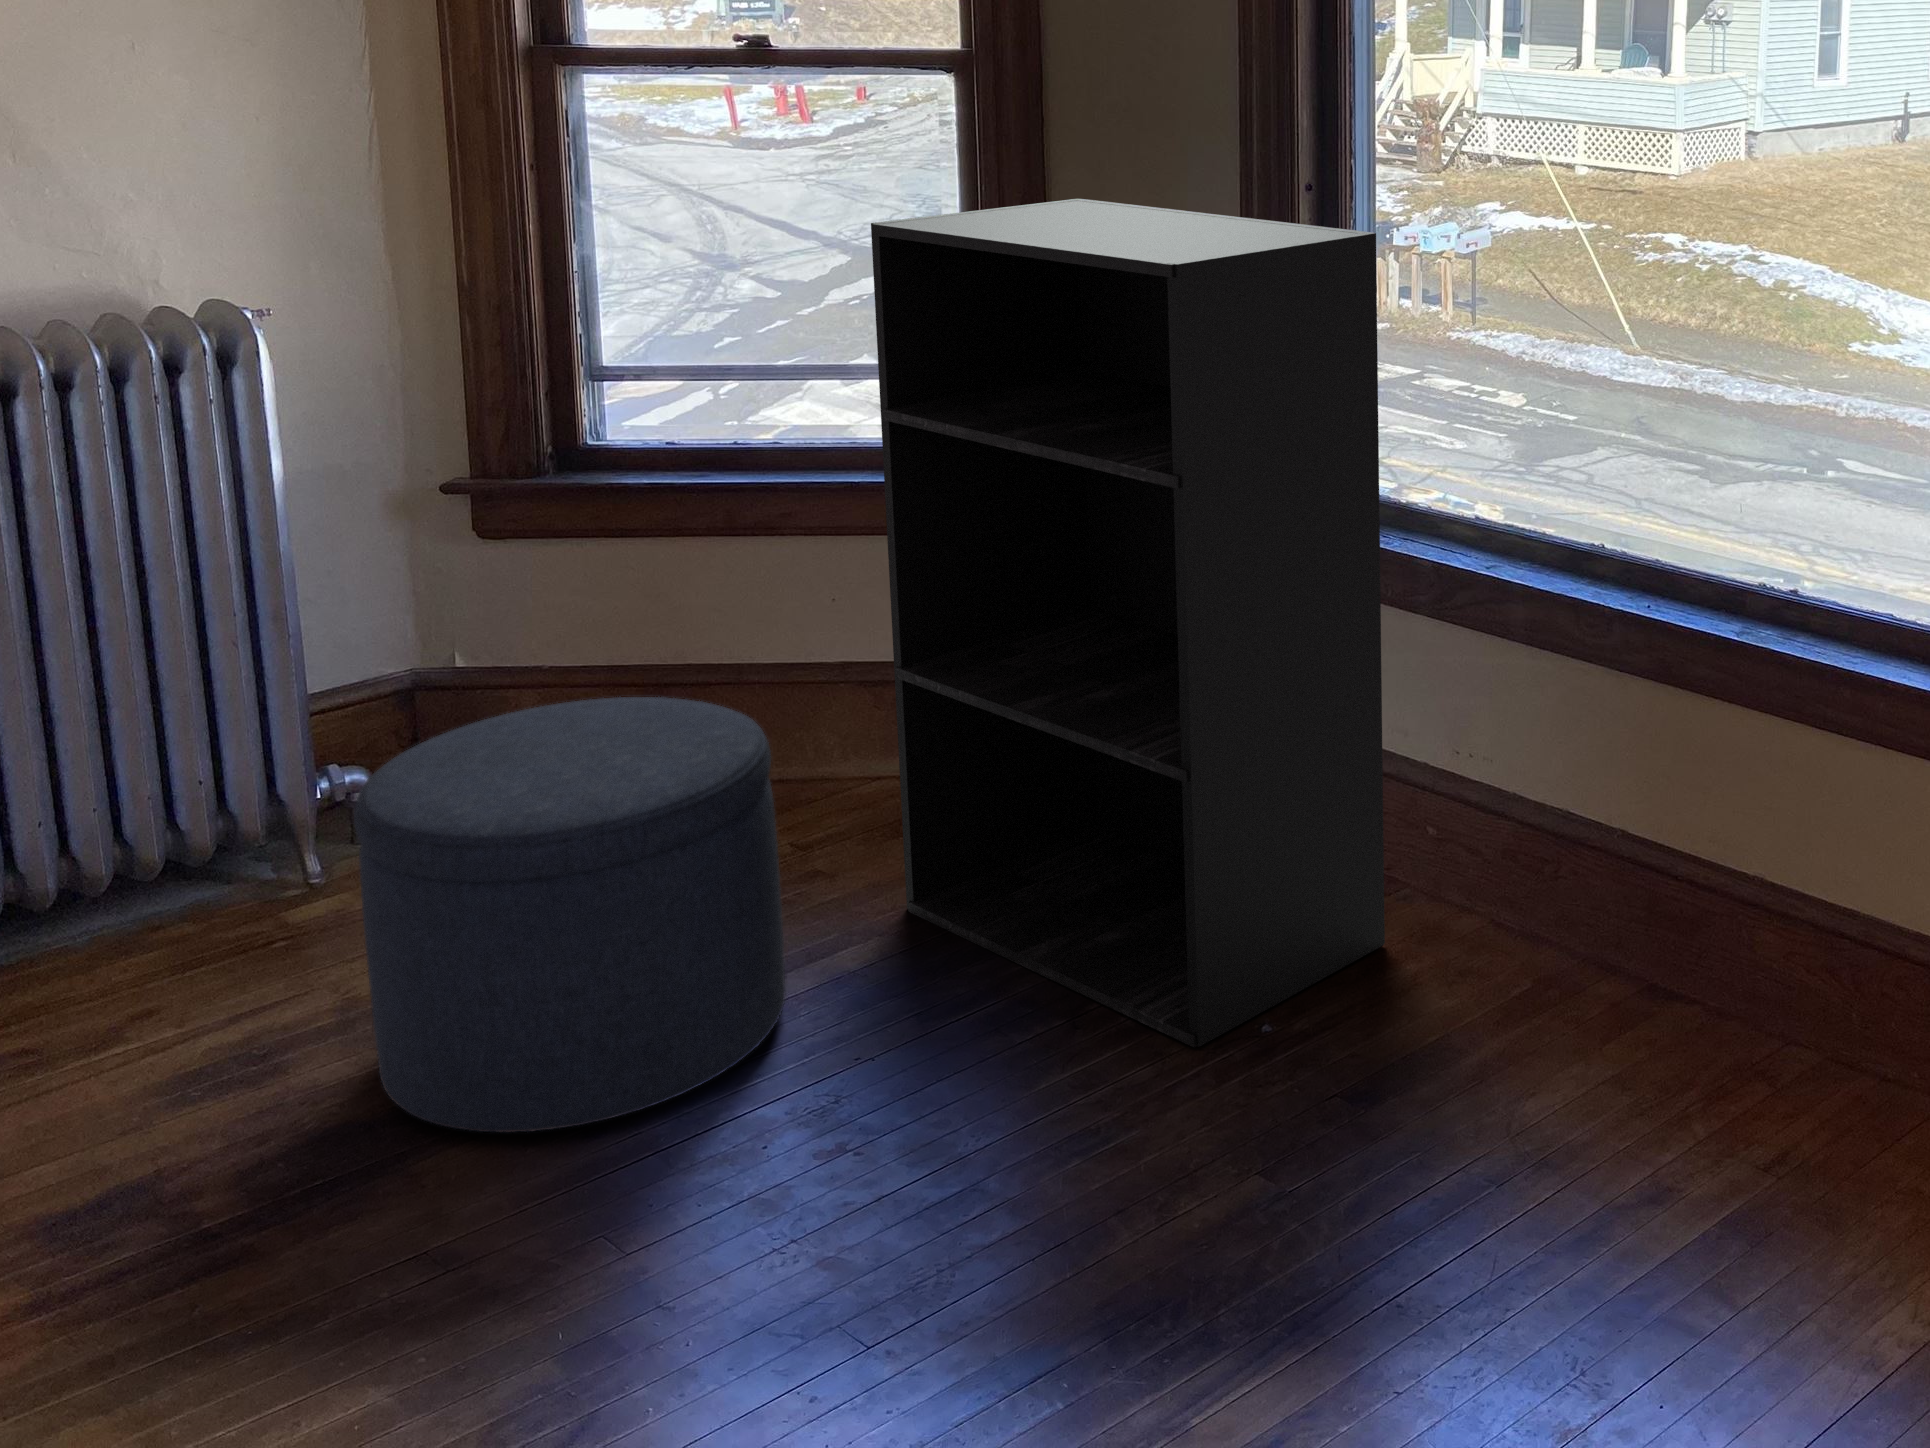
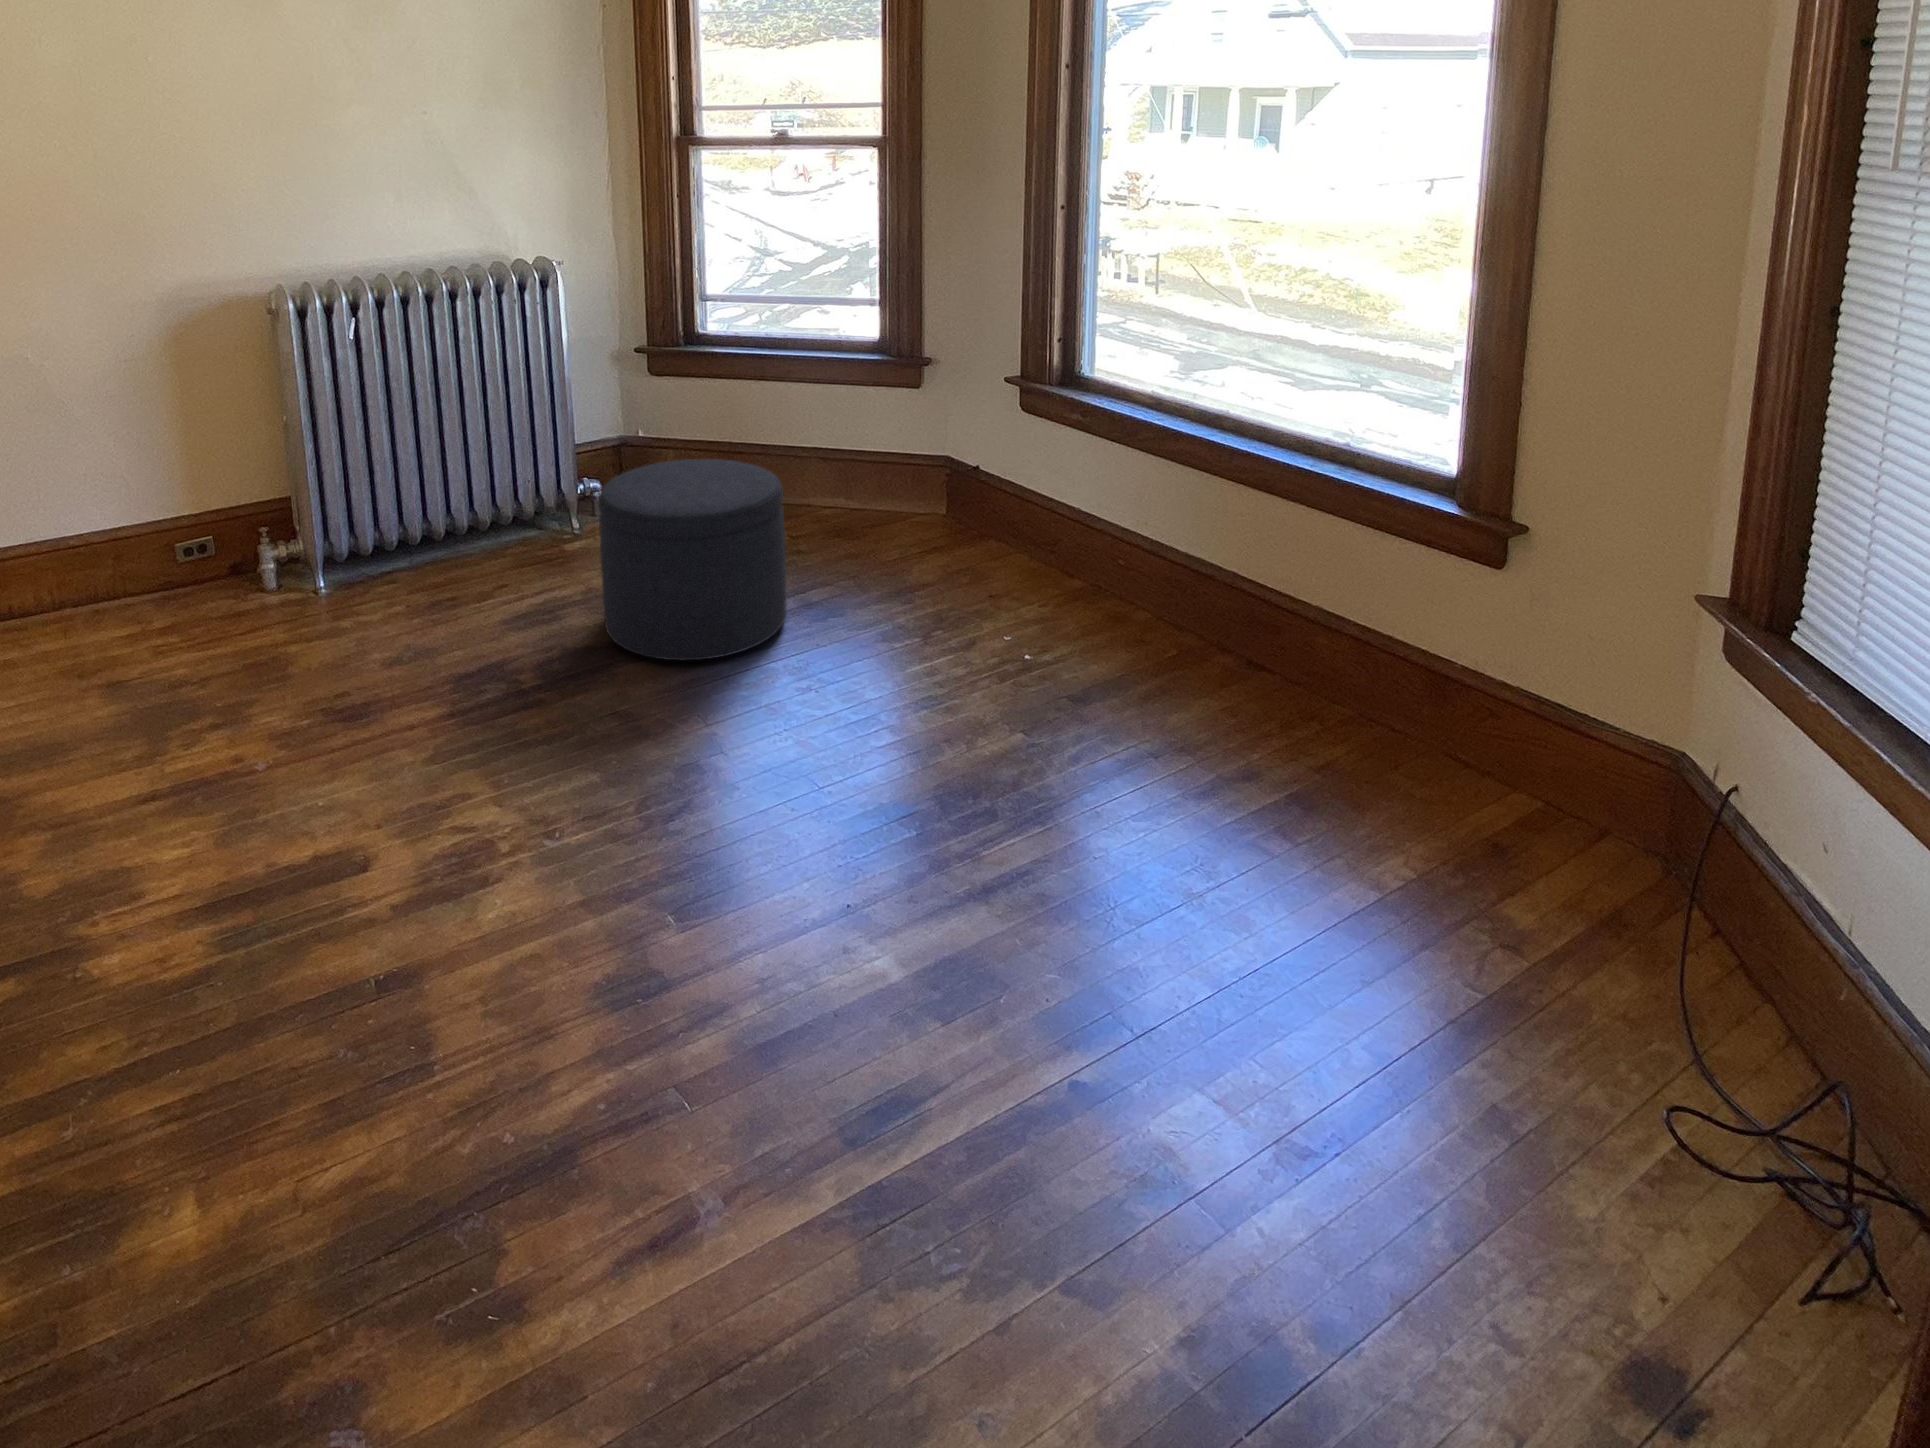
bookshelf: present [871,199,1385,1047] -> none [838,216,1104,664]

